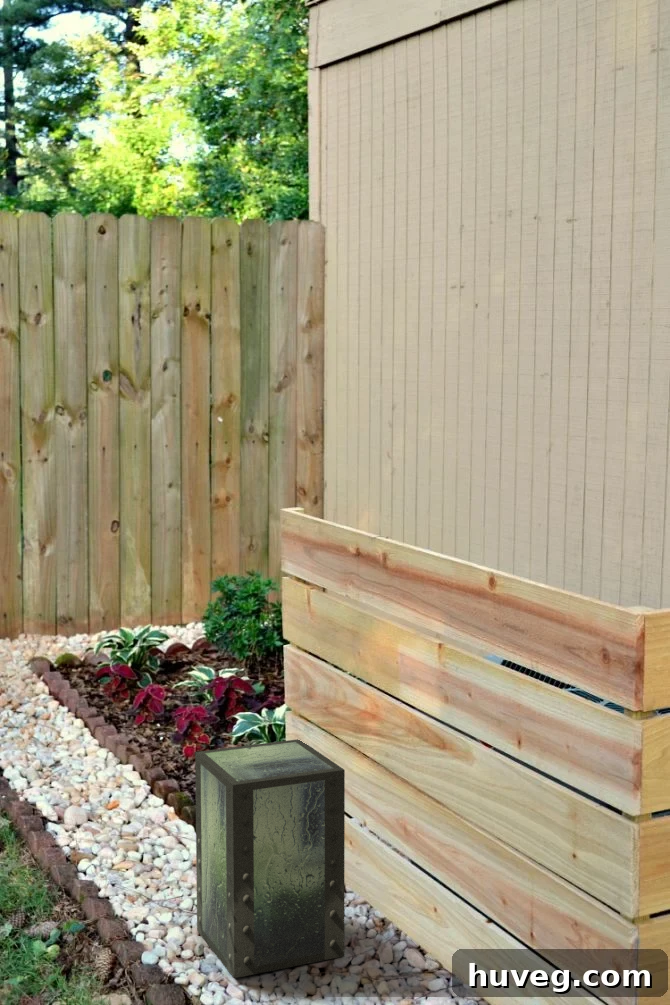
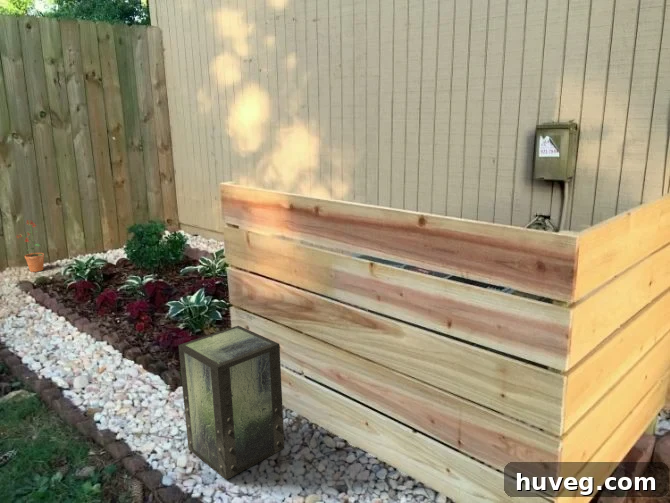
potted plant: none [40,554,79,645] -> present [17,220,44,272]

